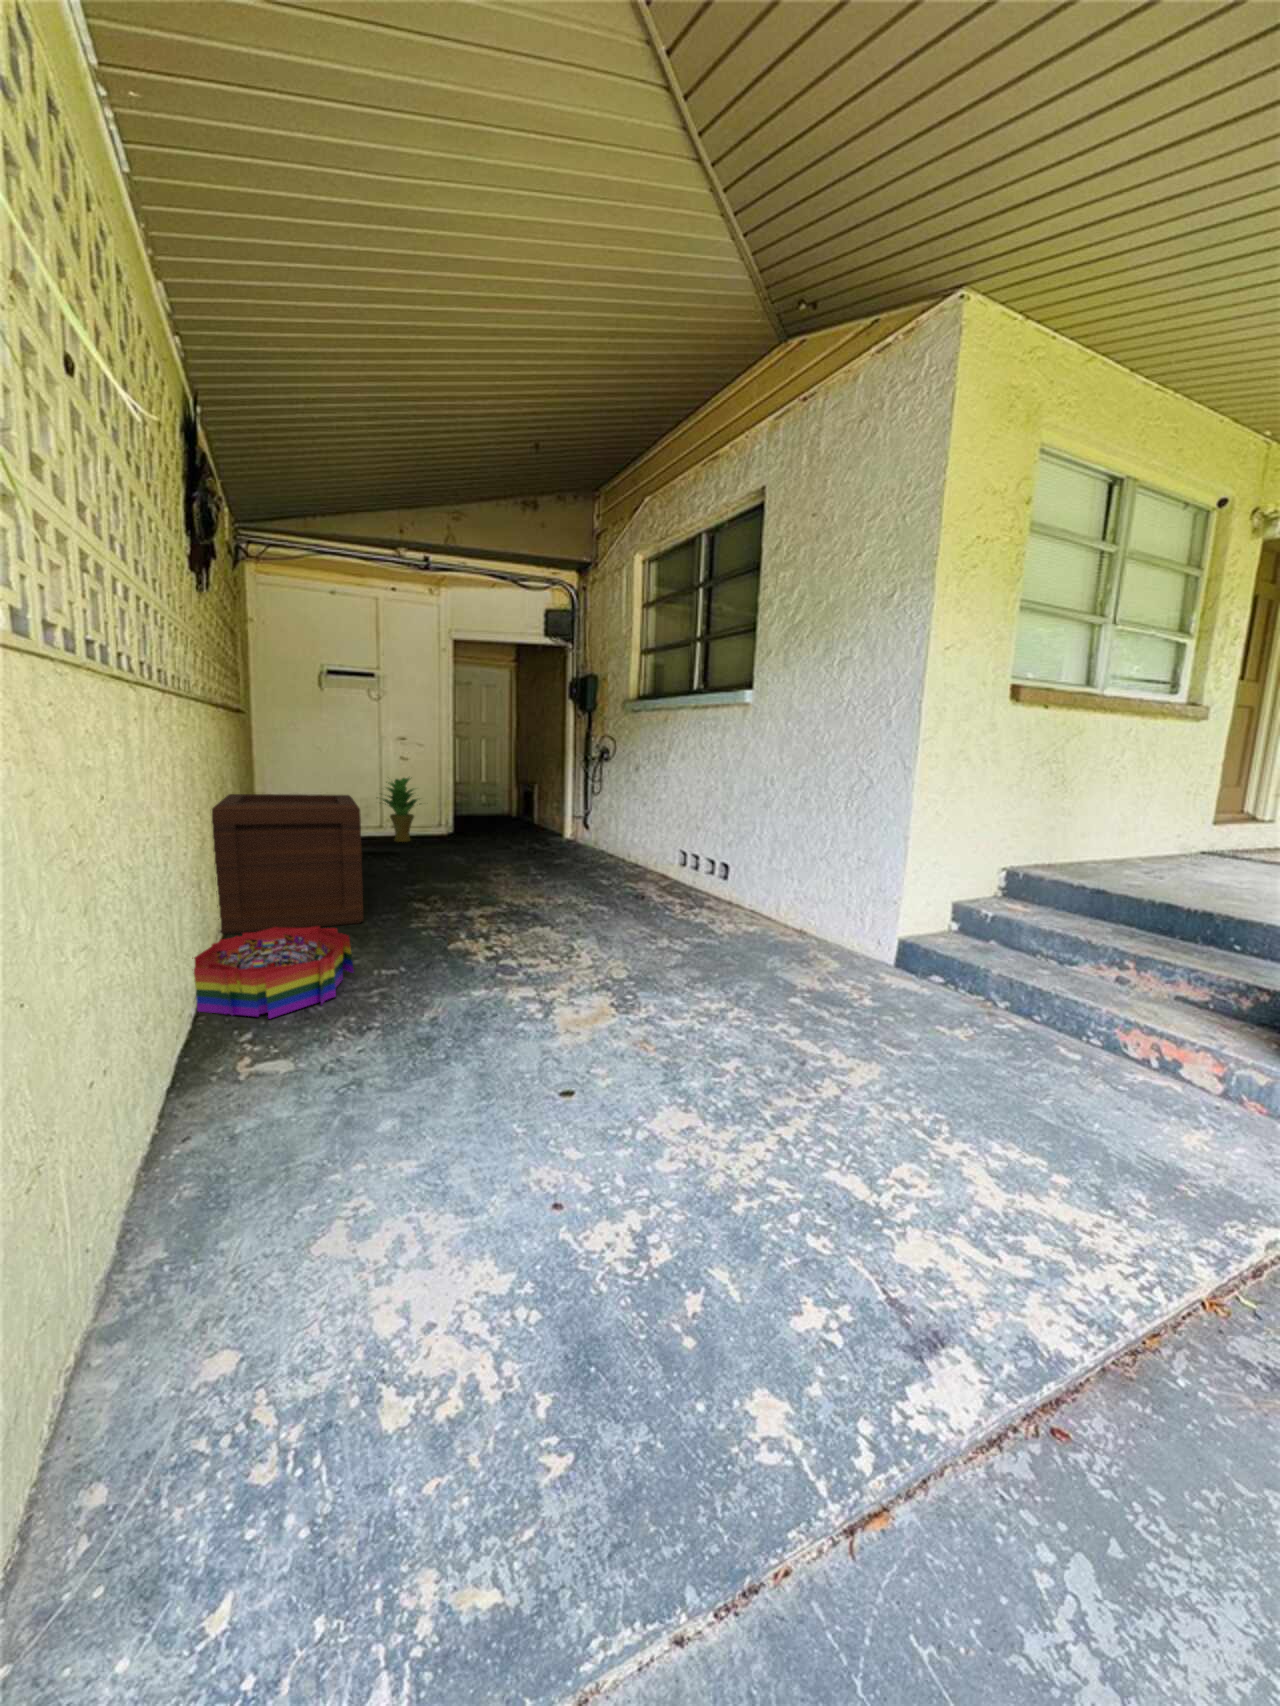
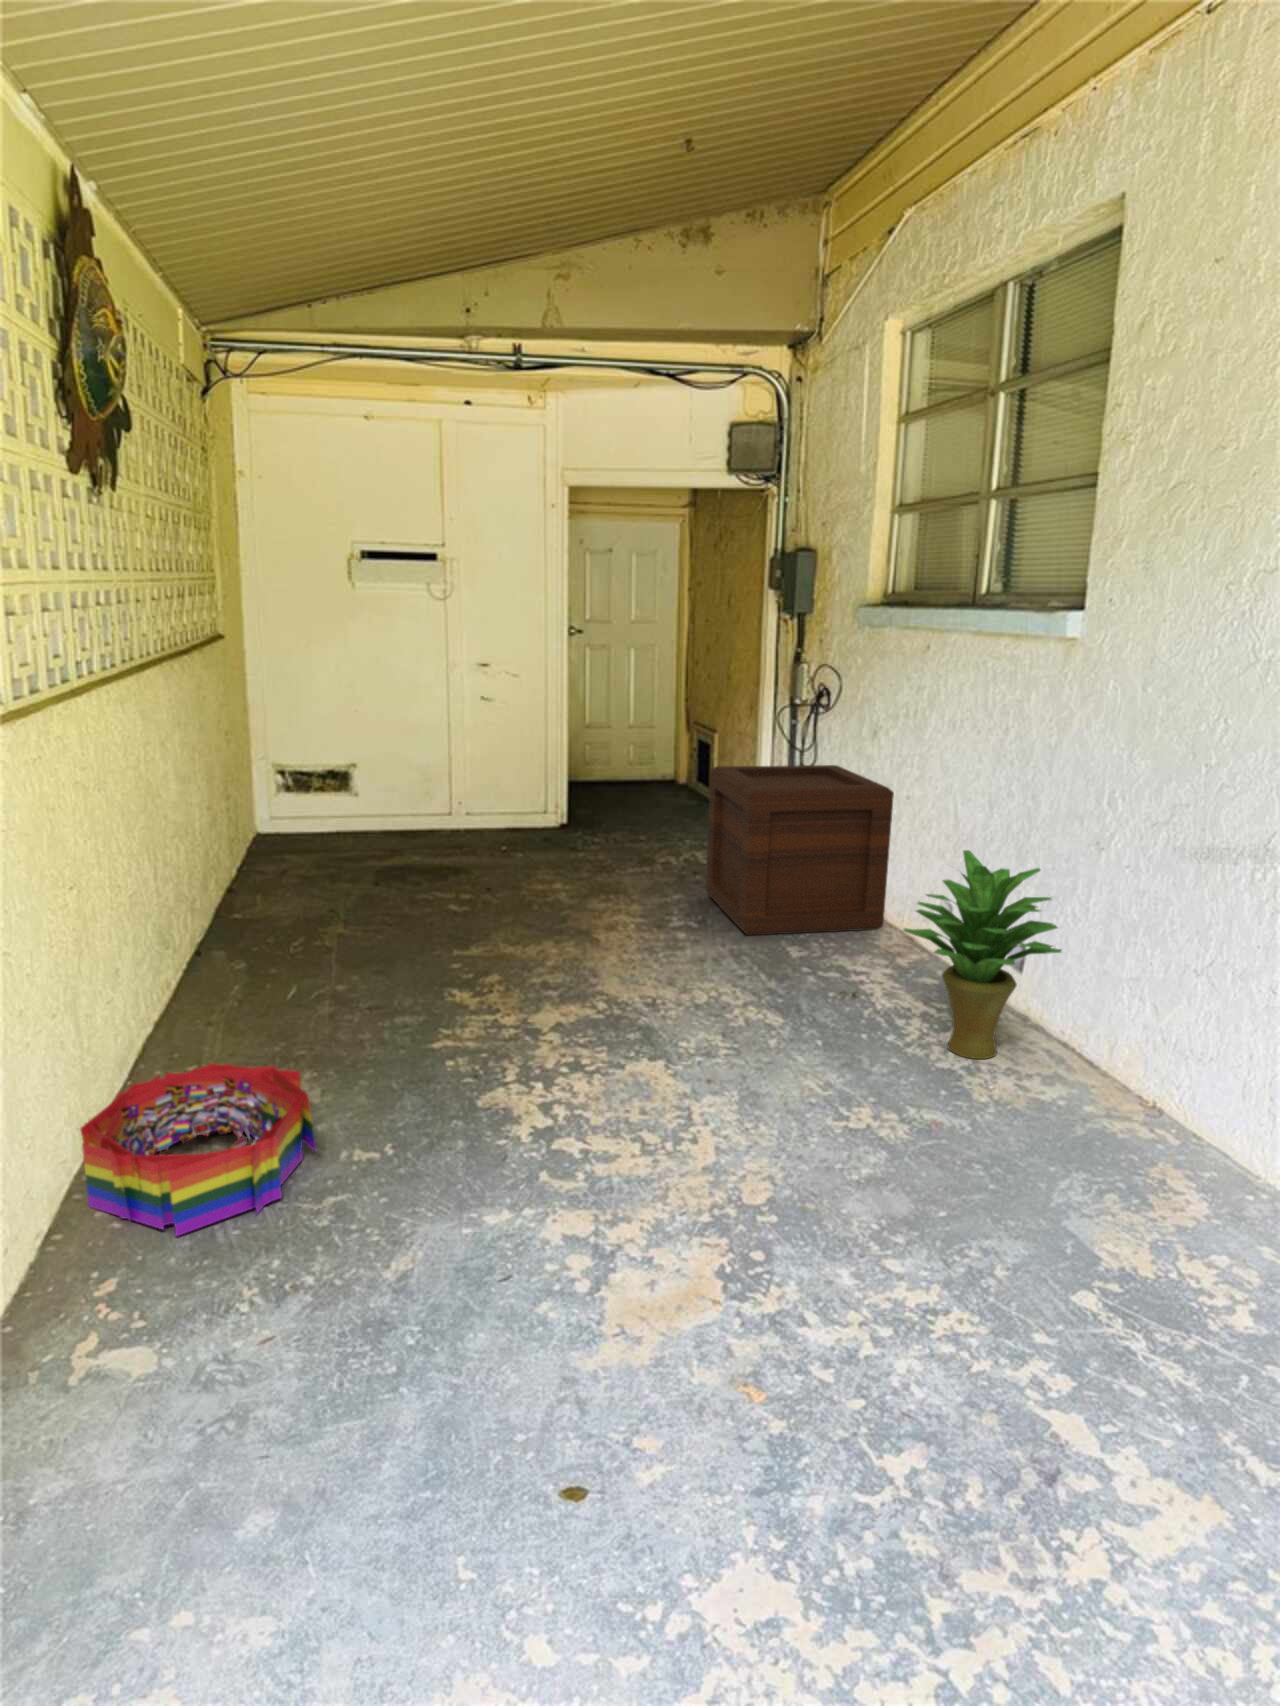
potted plant: present [383,778,417,842] -> present [904,850,1061,1059]
wooden crate: present [212,794,364,935] -> present [706,765,894,935]

